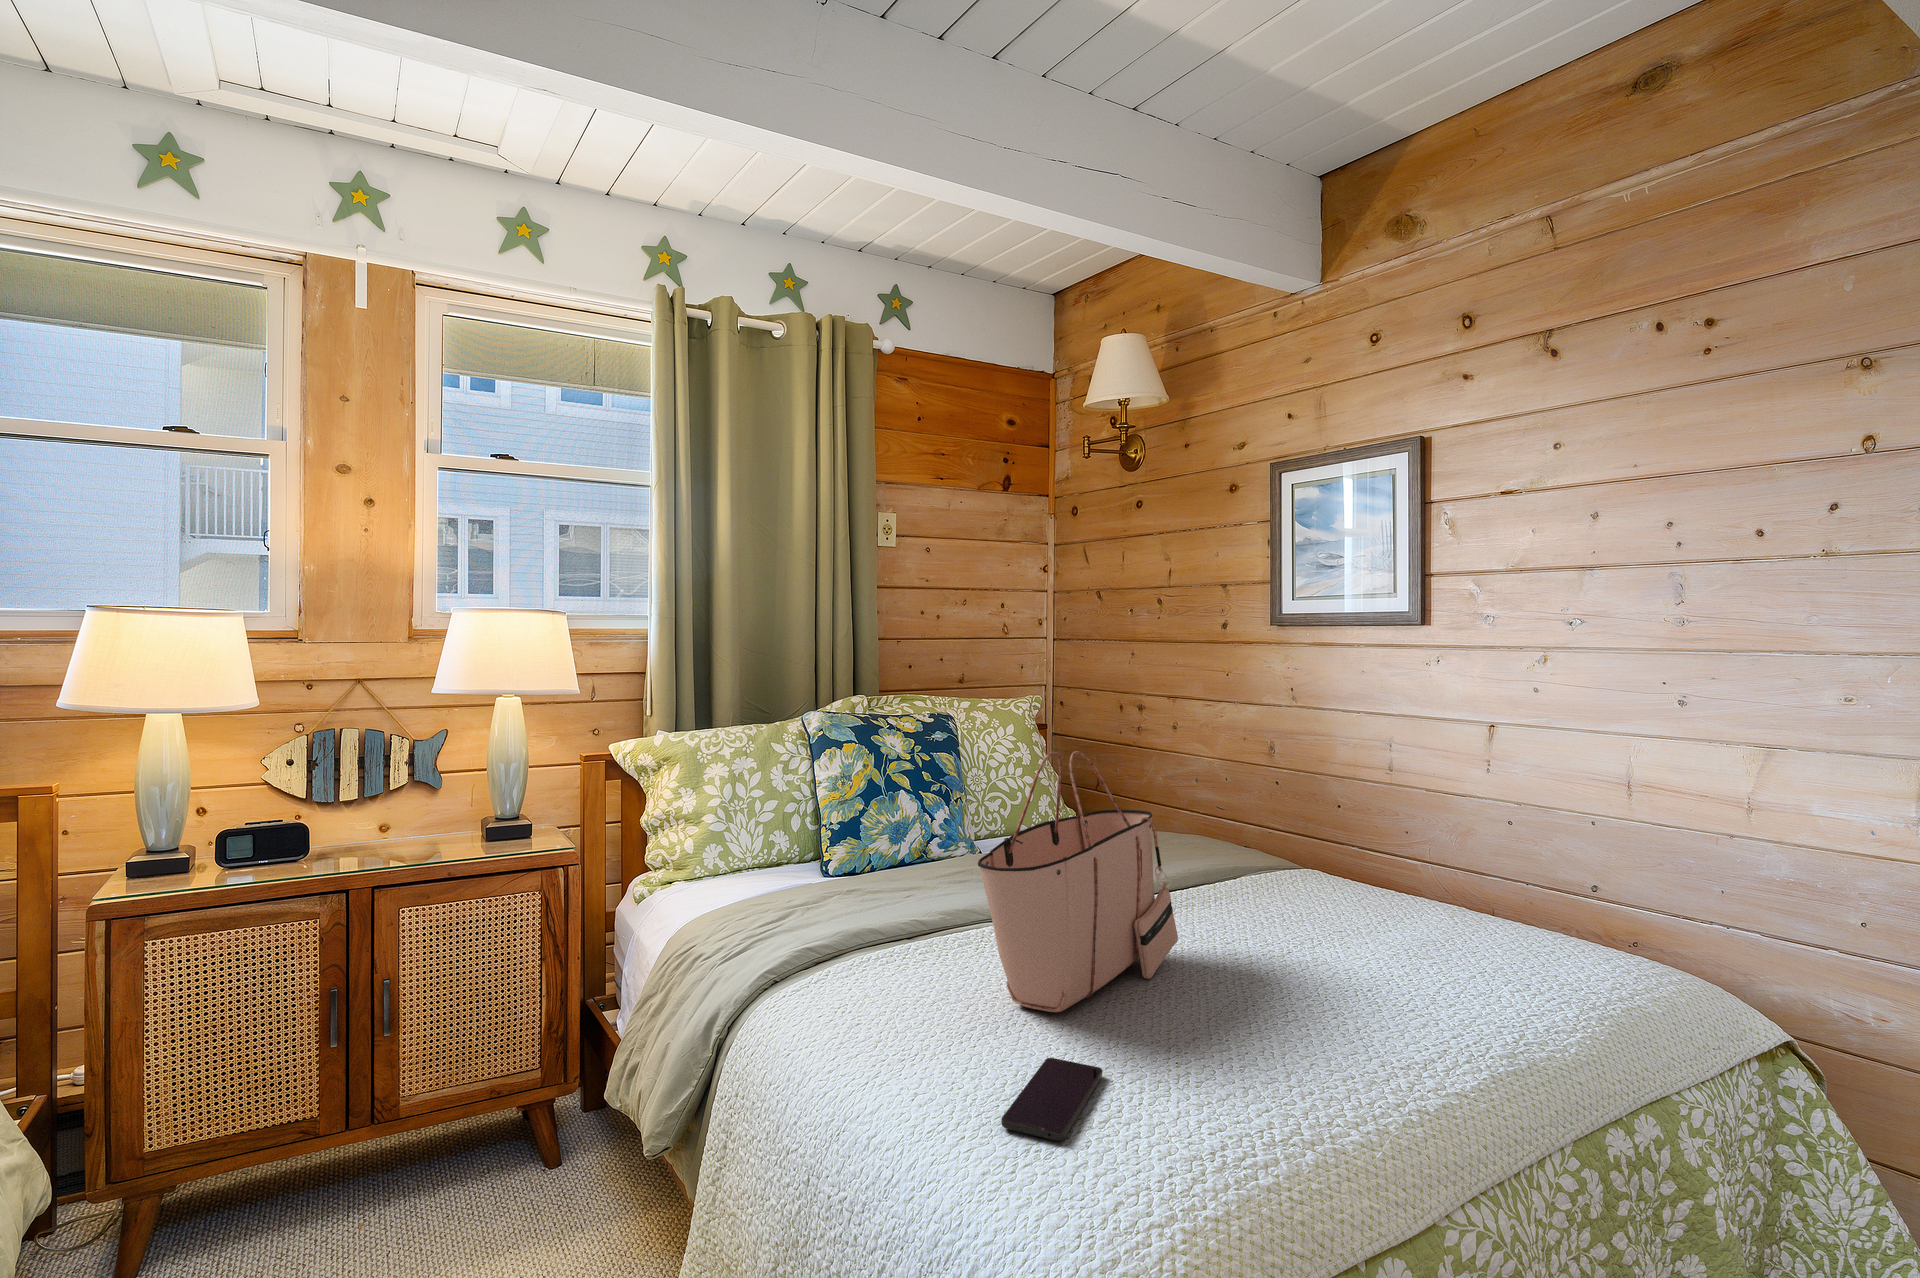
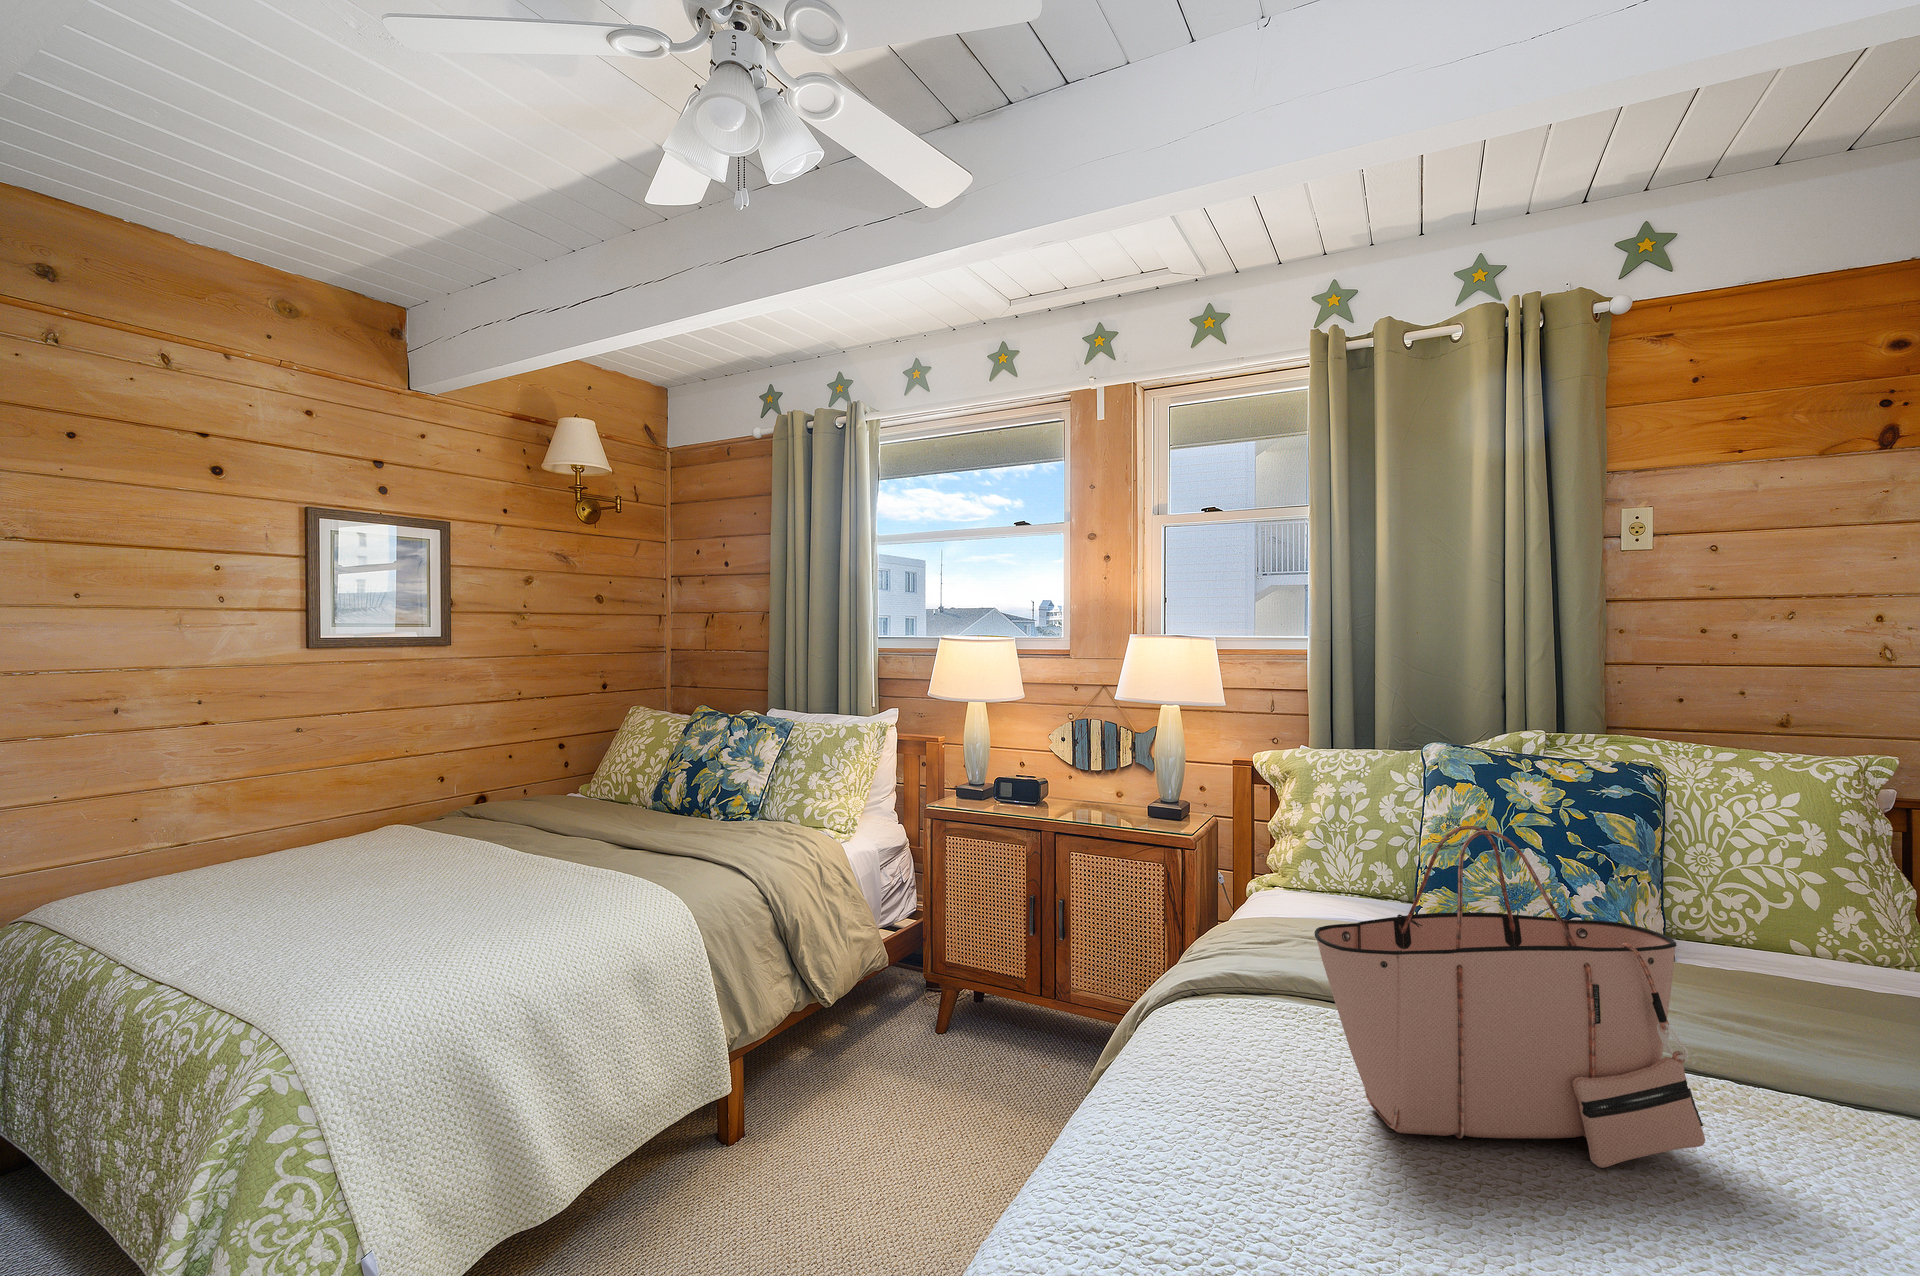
smartphone: present [1001,1058,1103,1141] -> none [1169,1157,1338,1220]

